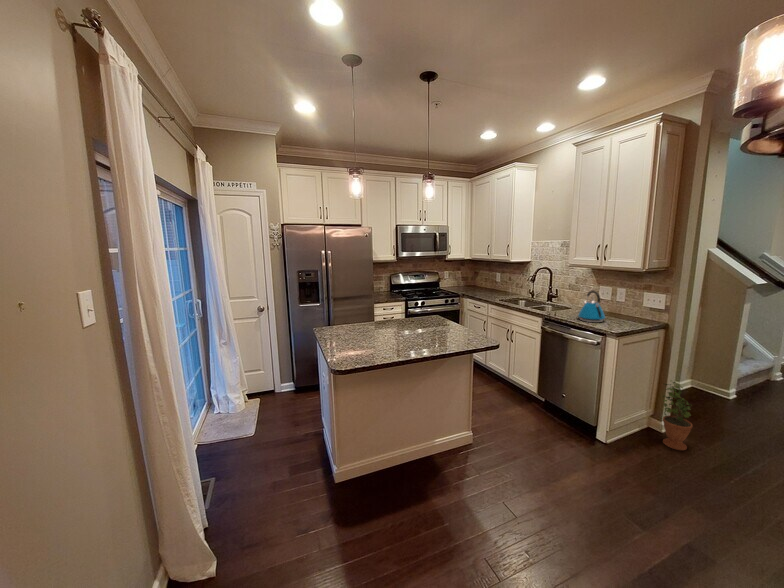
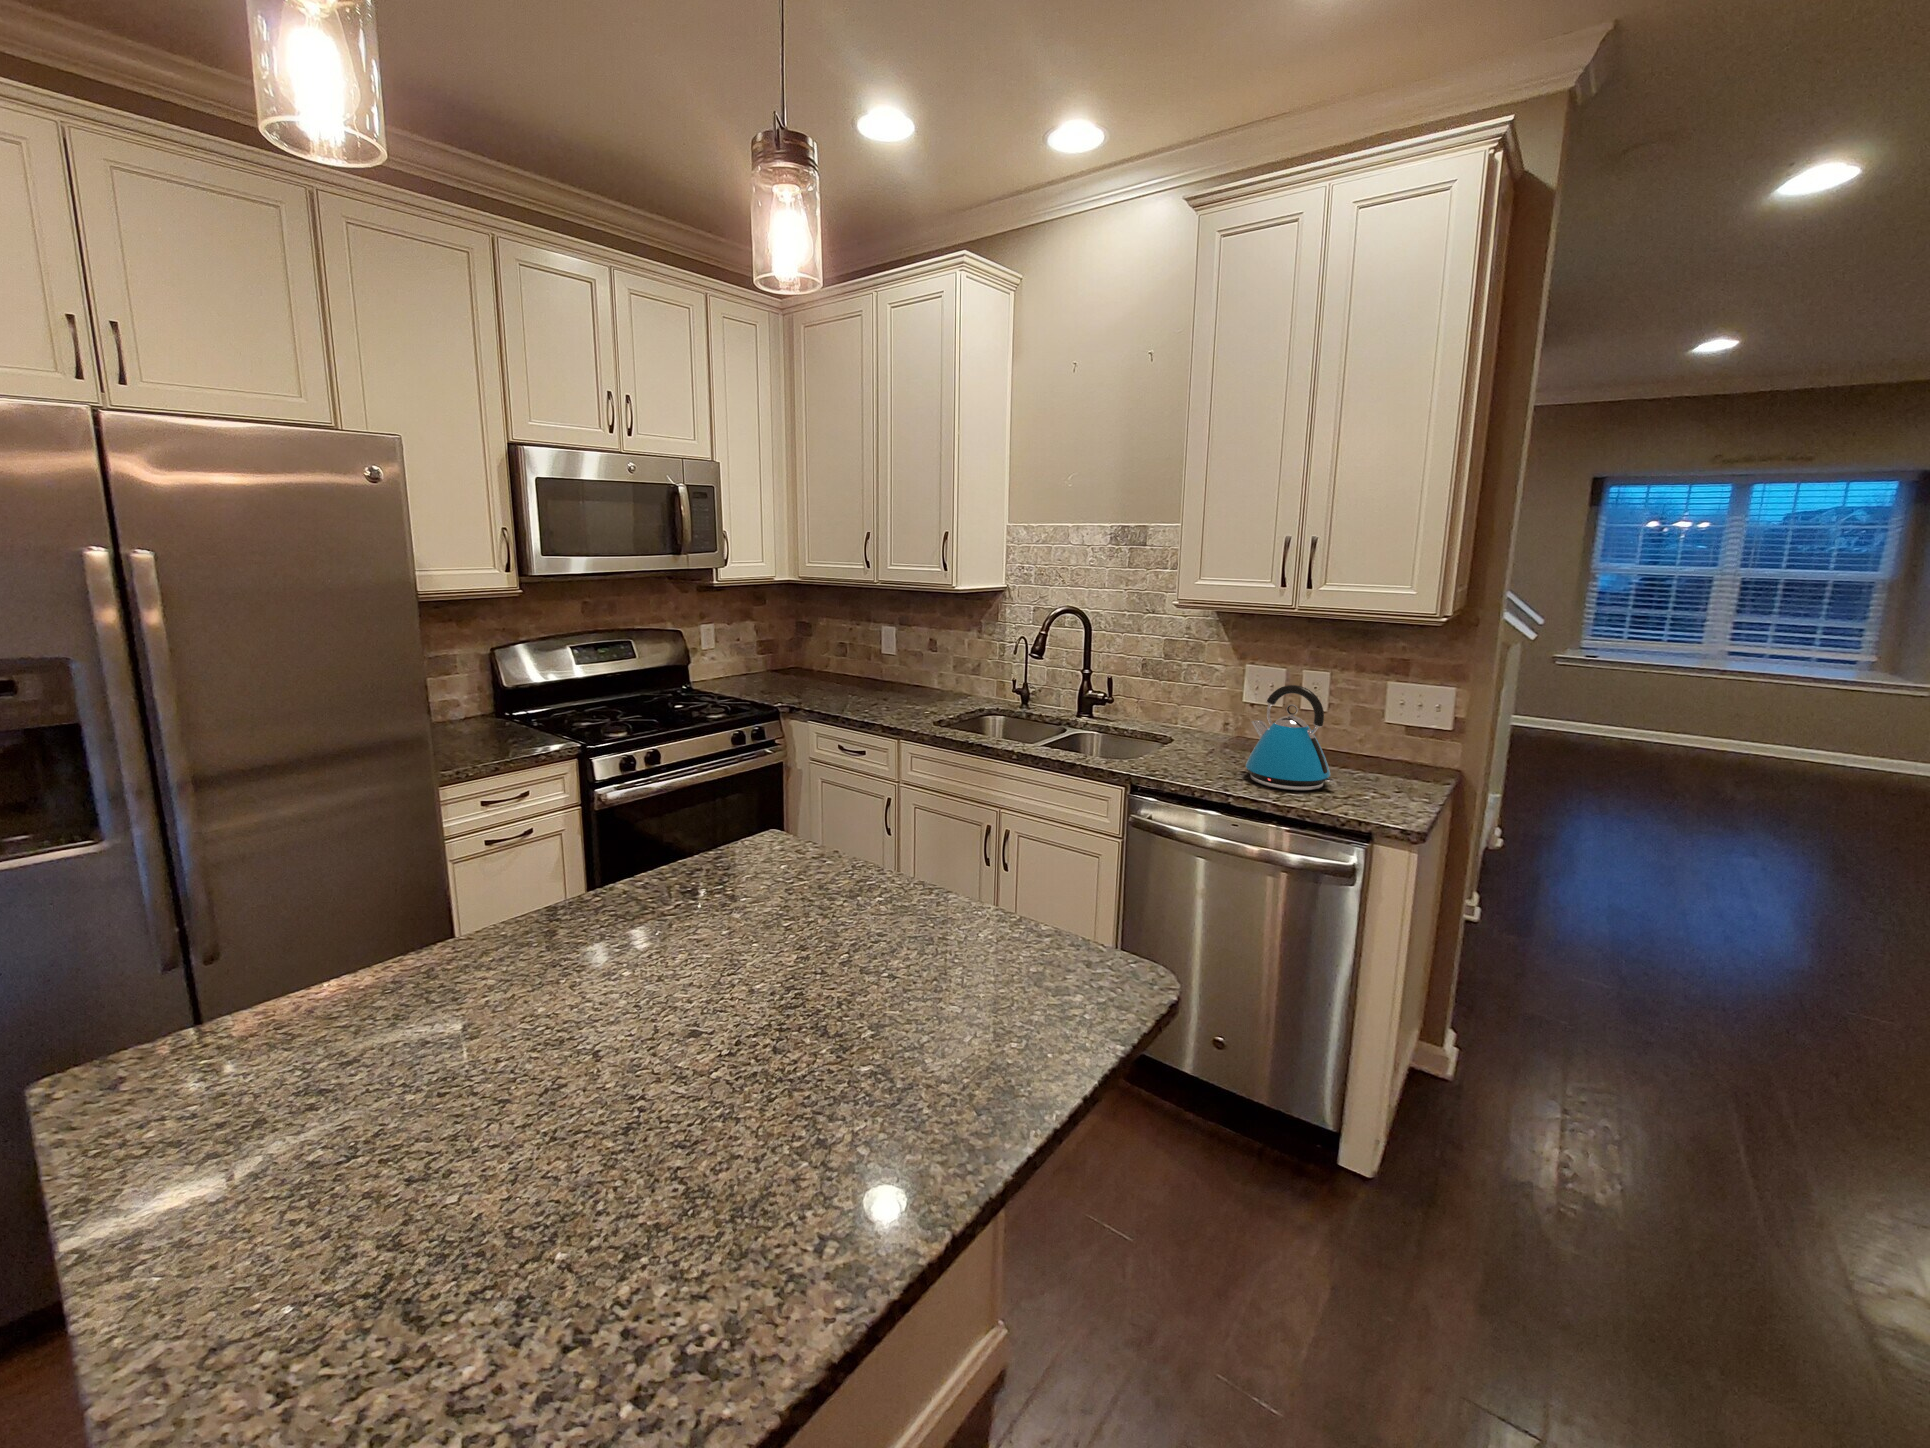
potted plant: present [663,382,692,450] -> none [1447,933,1545,1130]

